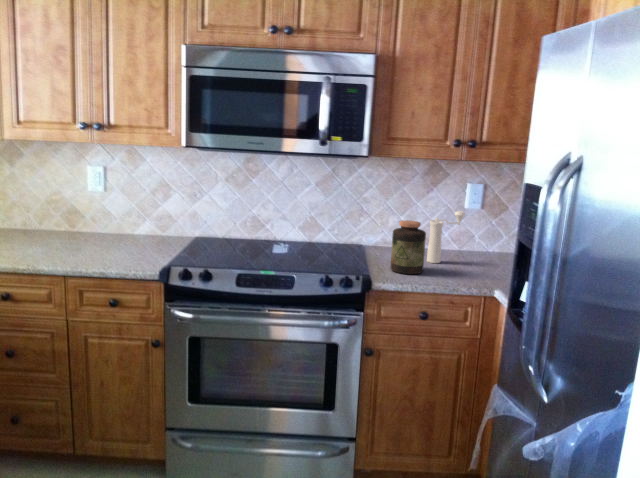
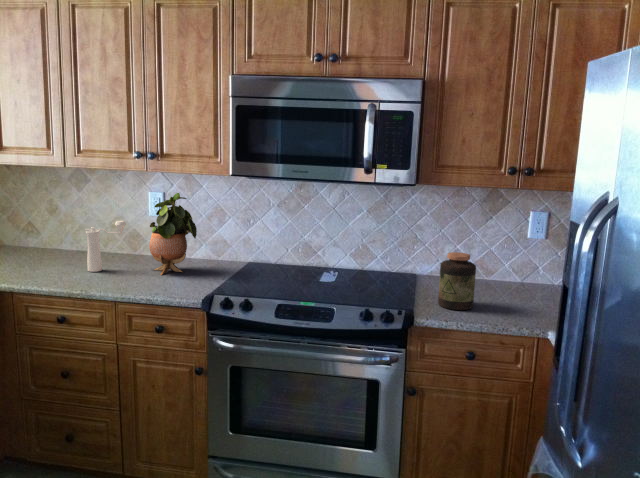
potted plant: none [96,165,146,249] -> present [149,193,197,275]
pepper mill: present [427,211,465,263] -> present [85,221,126,272]

